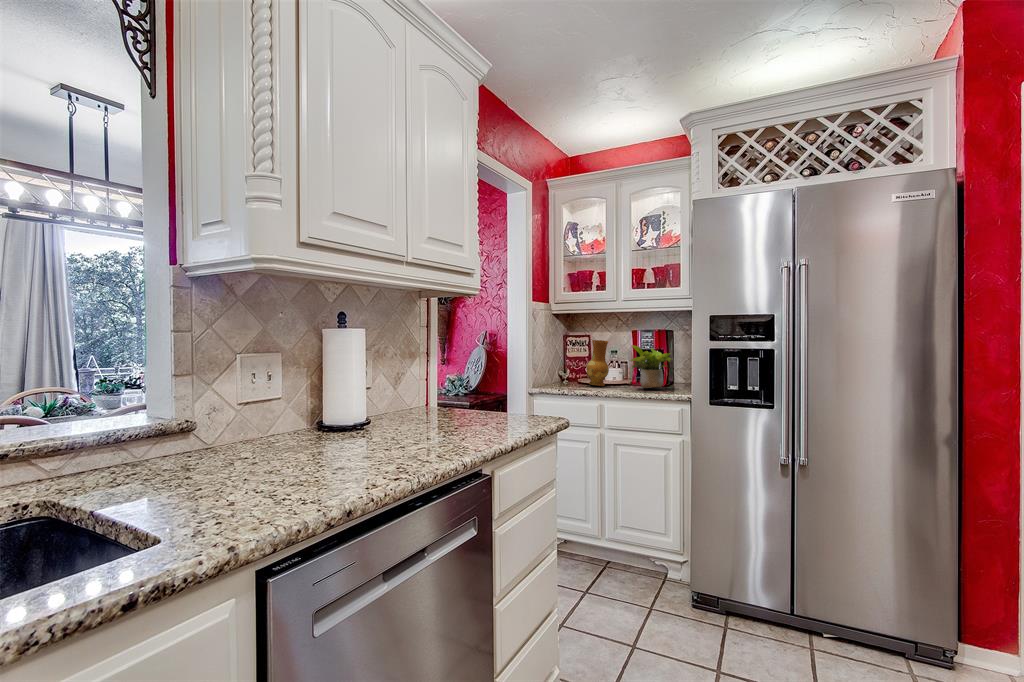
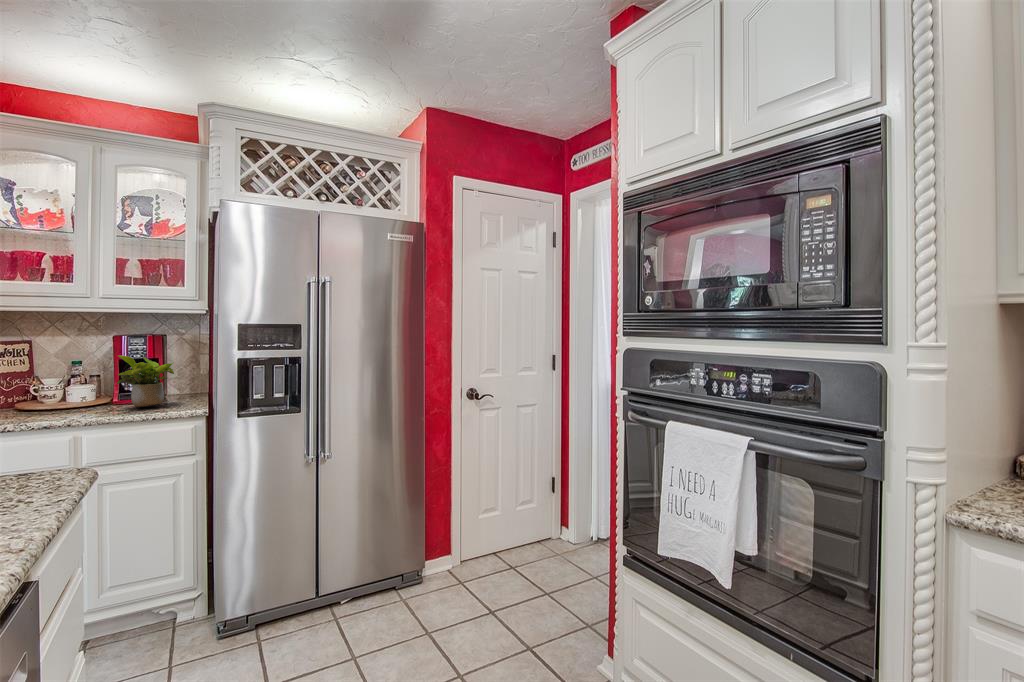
ceramic jug: present [586,340,609,386] -> none [37,349,77,411]

